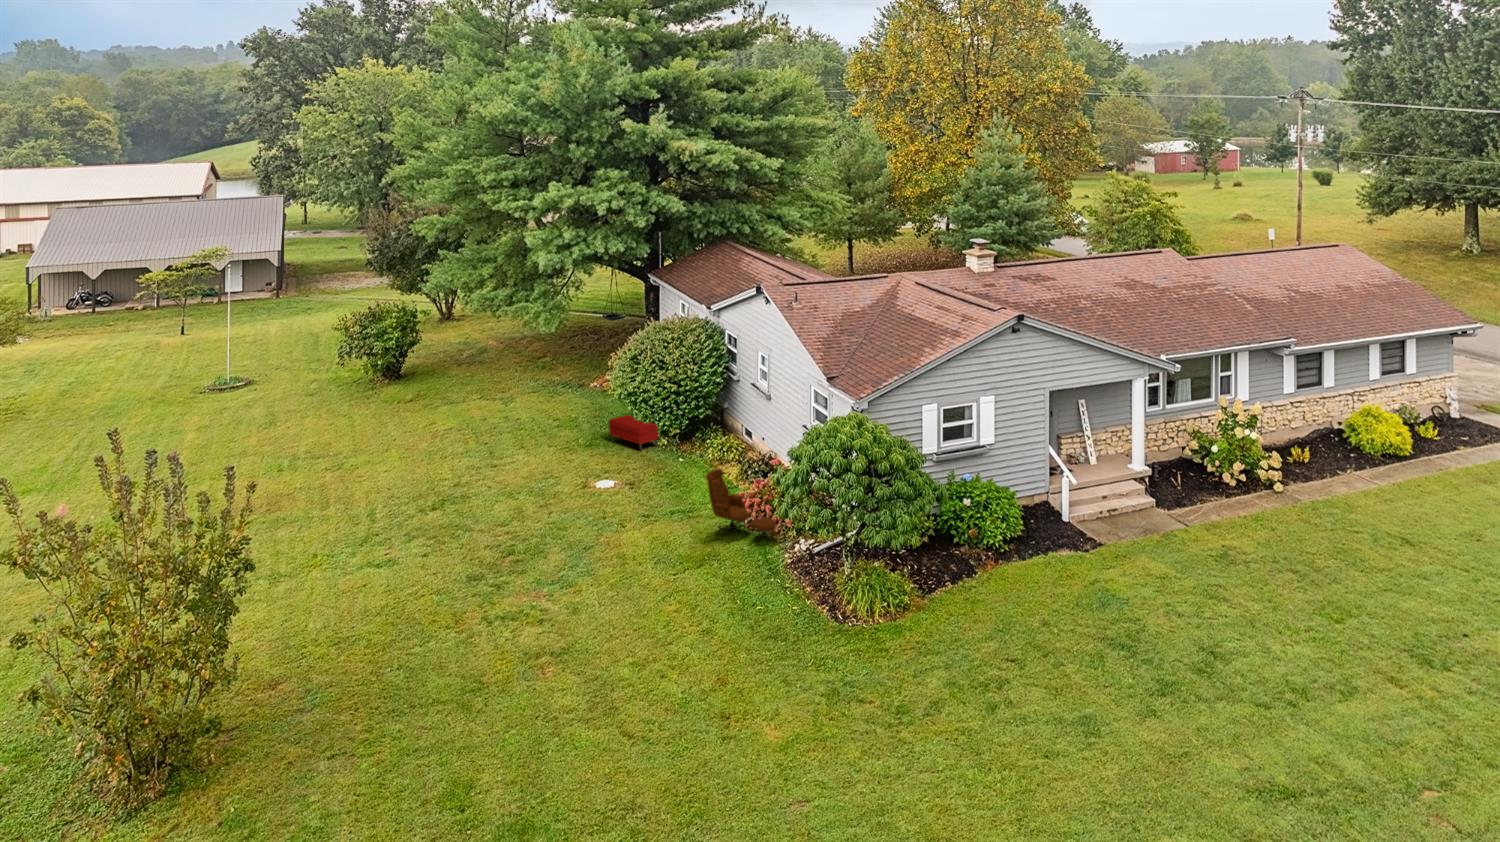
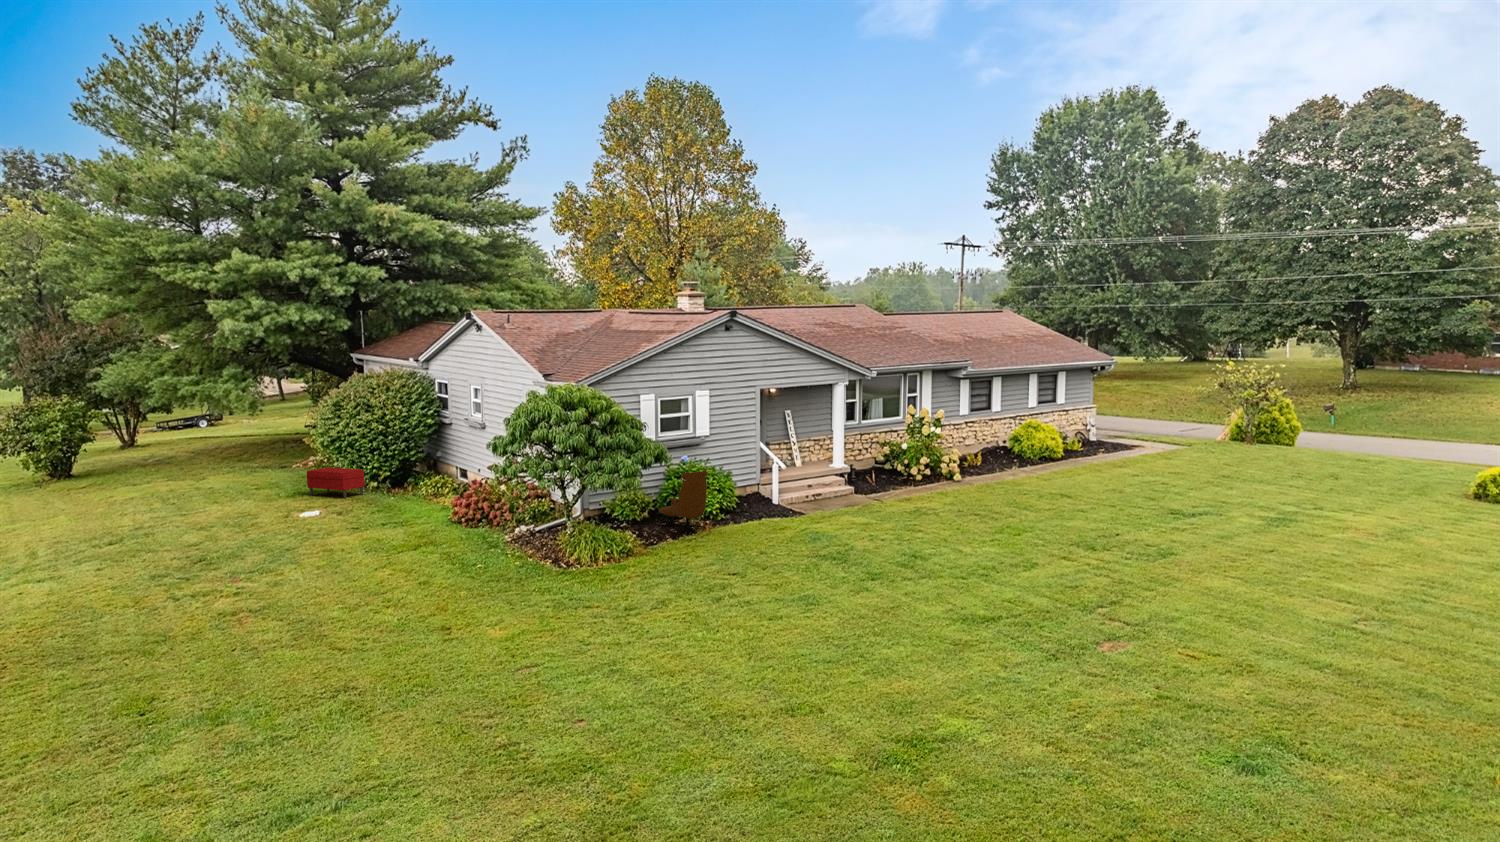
lounge chair: present [706,469,776,538] -> present [658,470,707,533]

